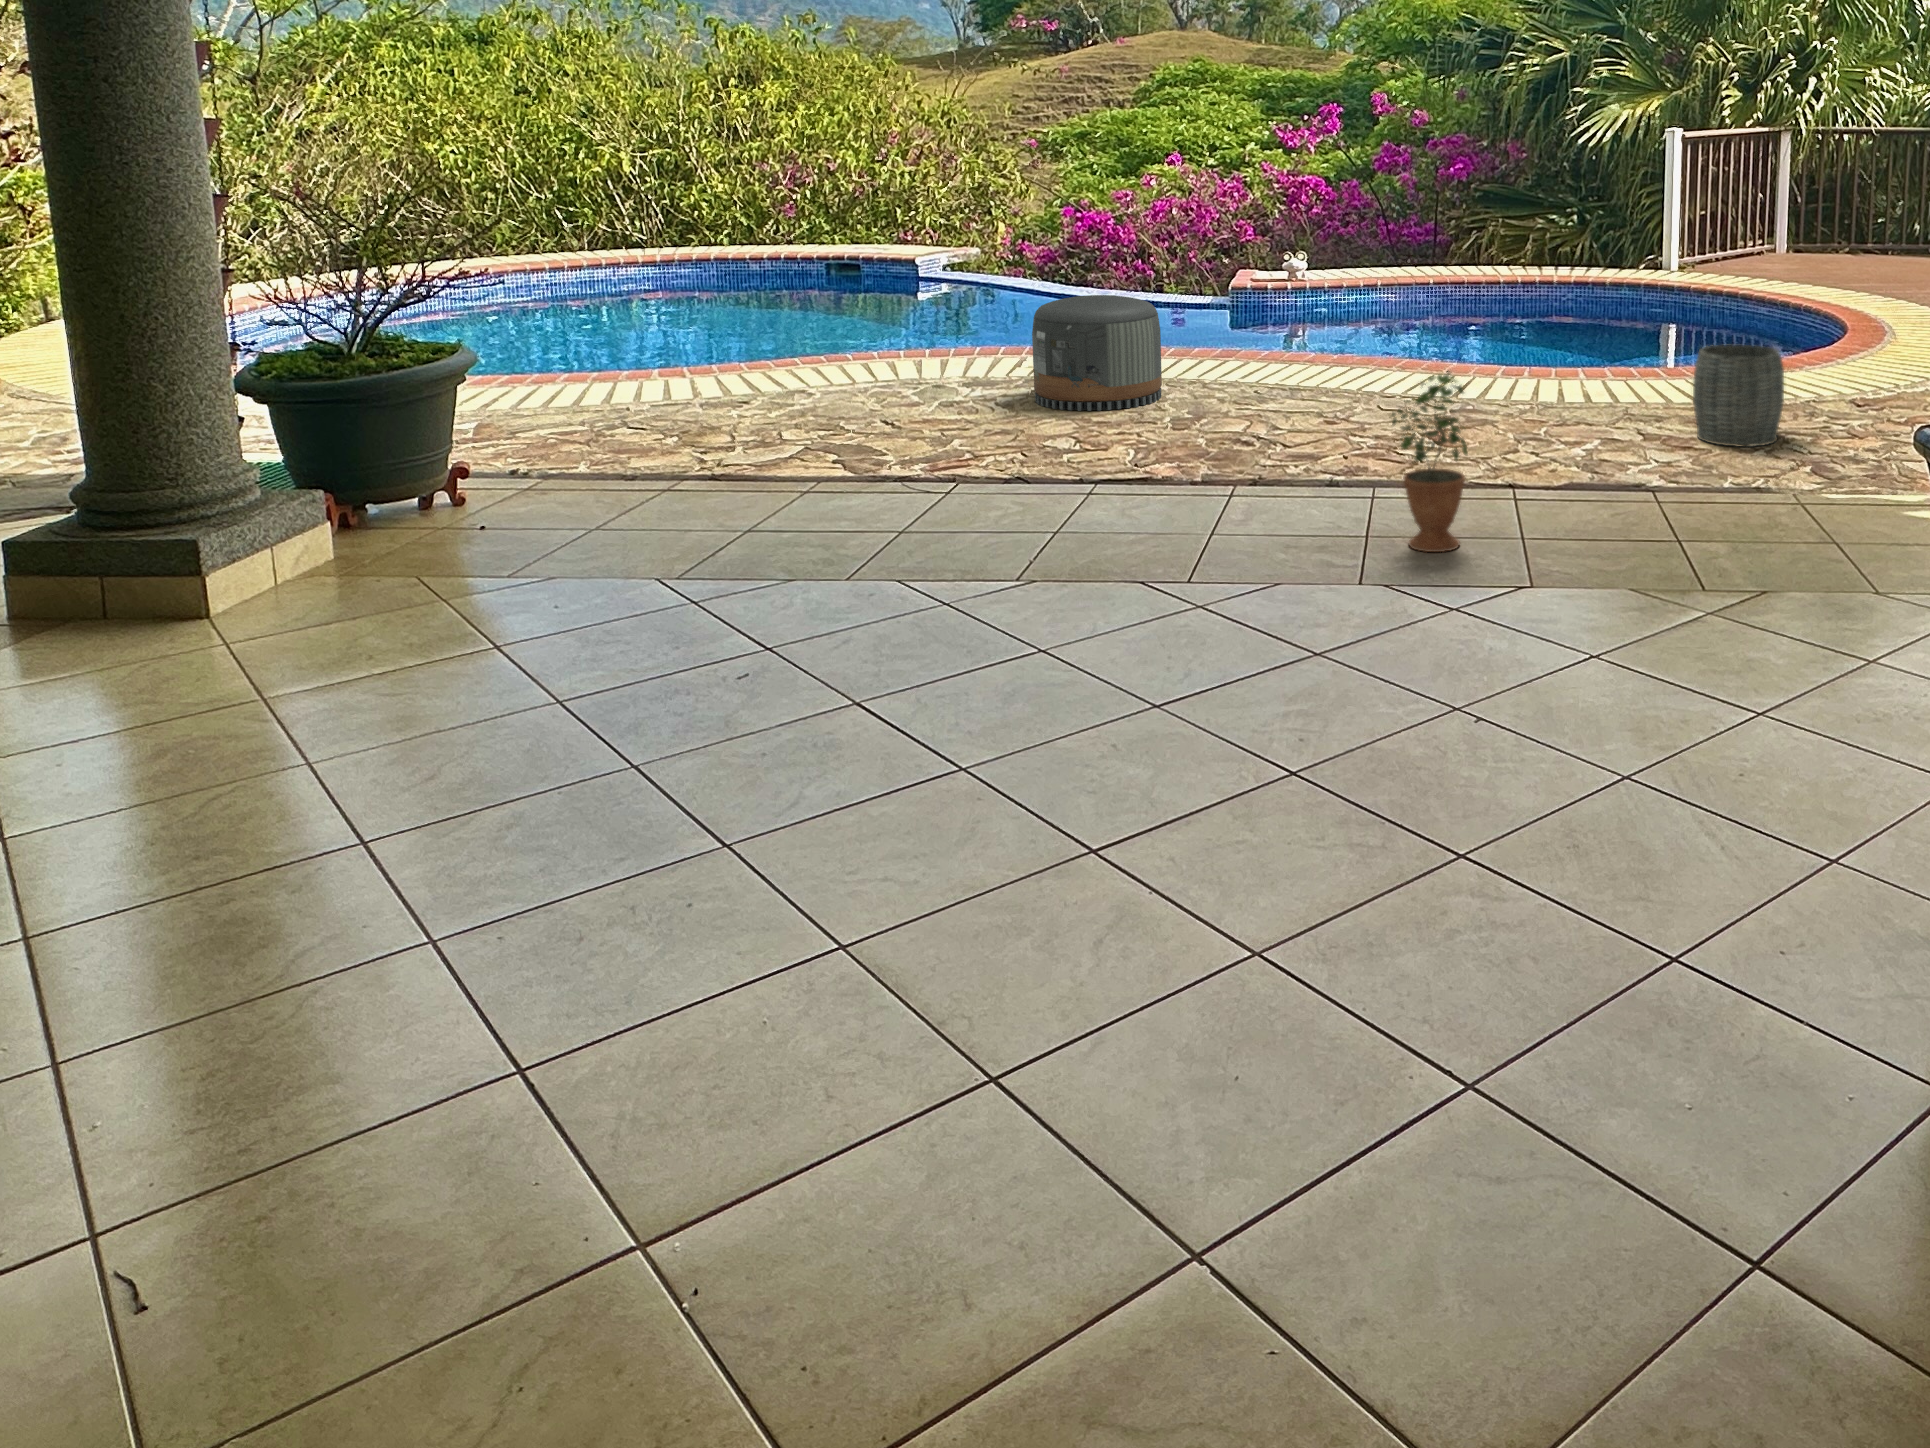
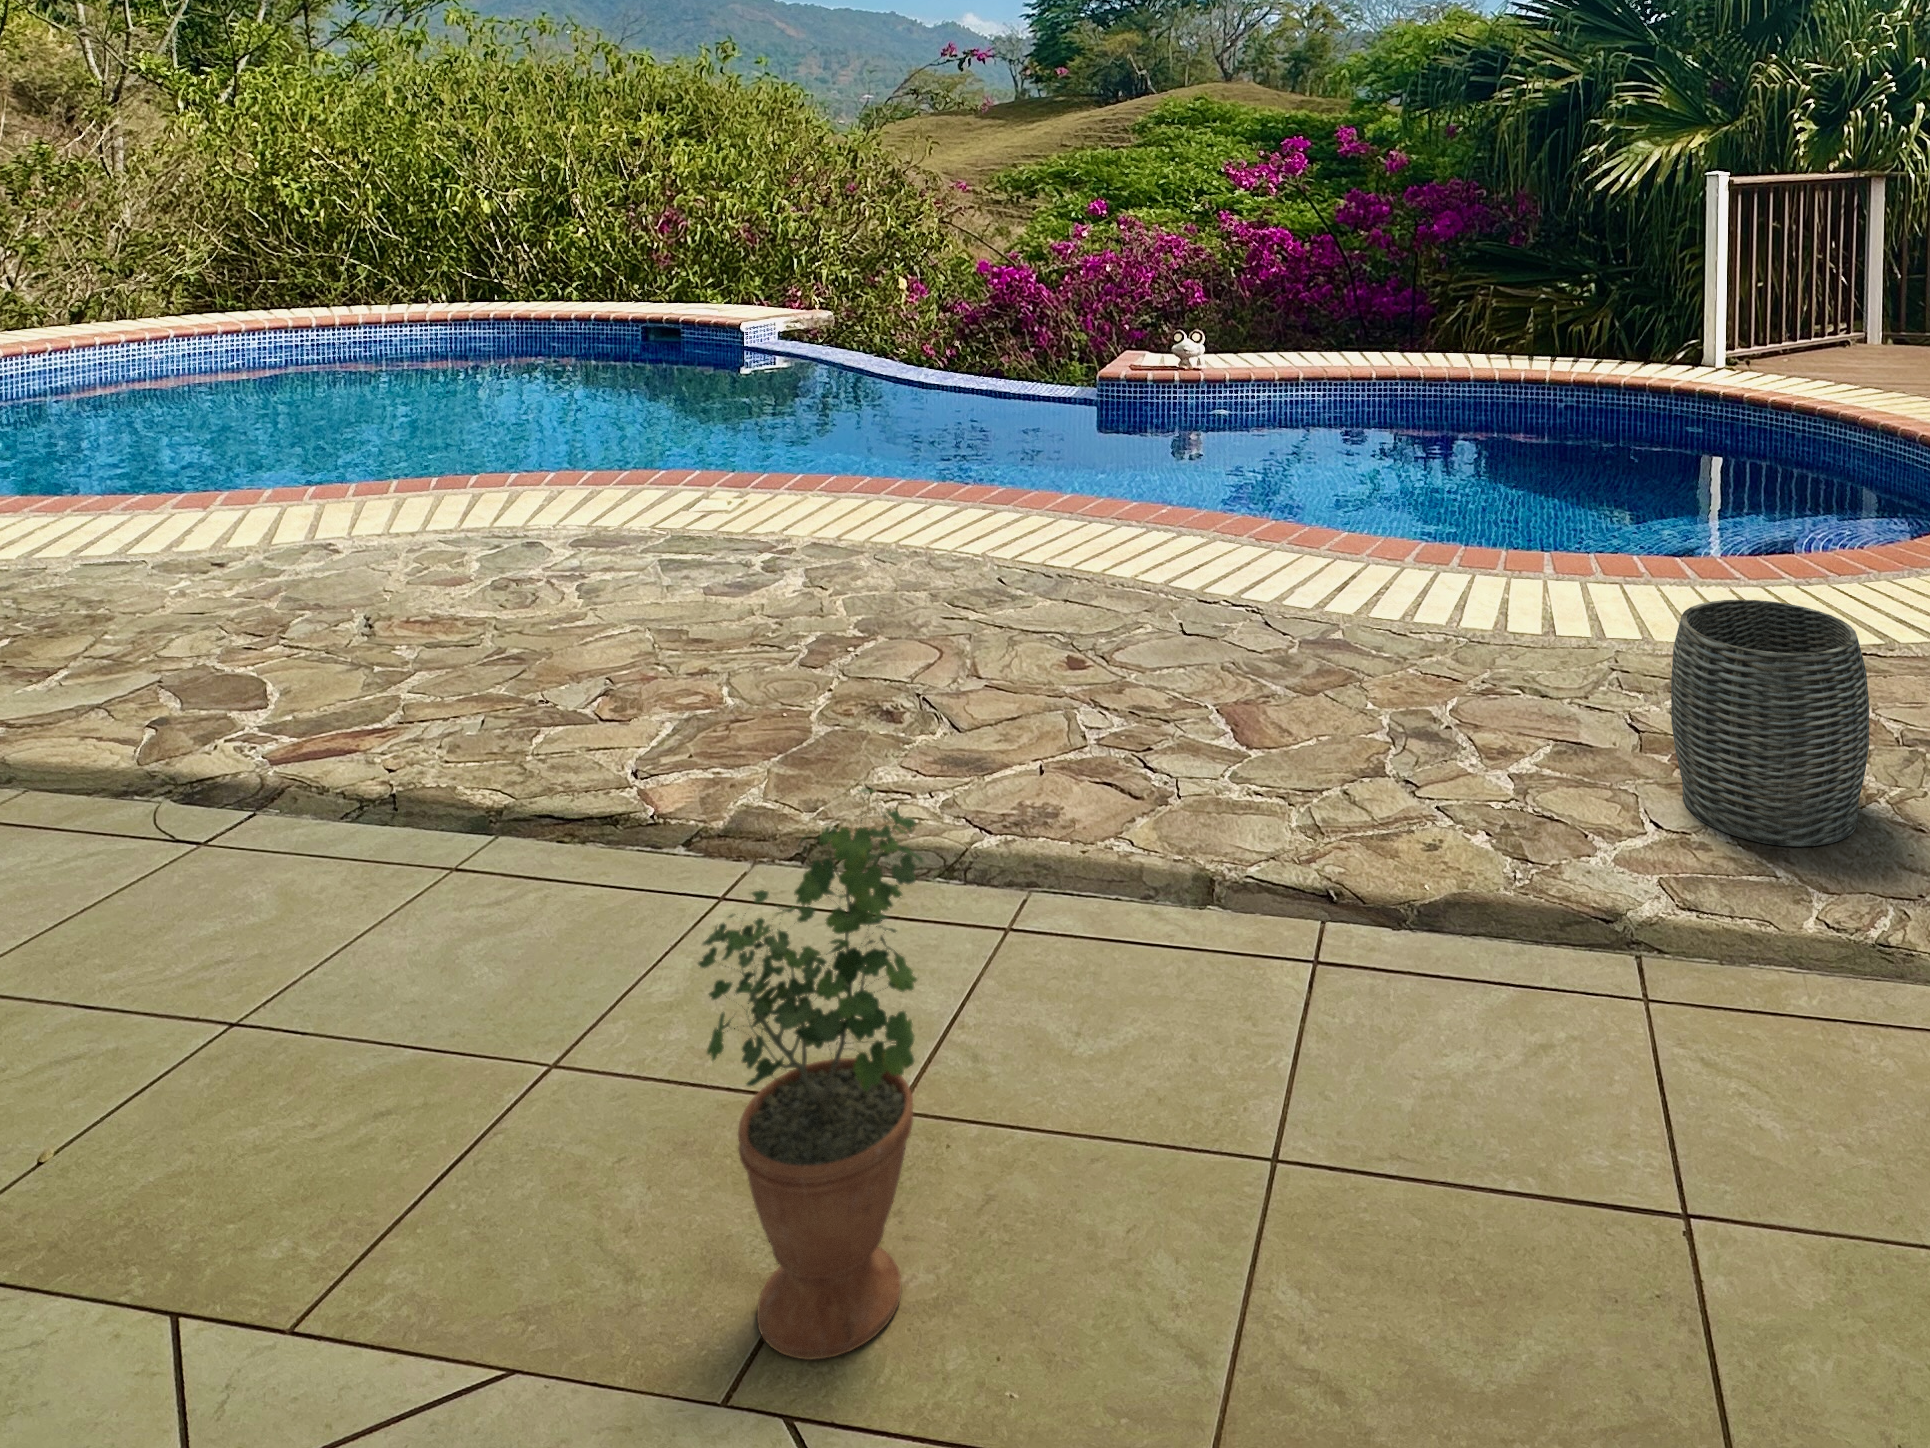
pouf: present [1032,295,1162,411] -> none [615,432,821,628]

